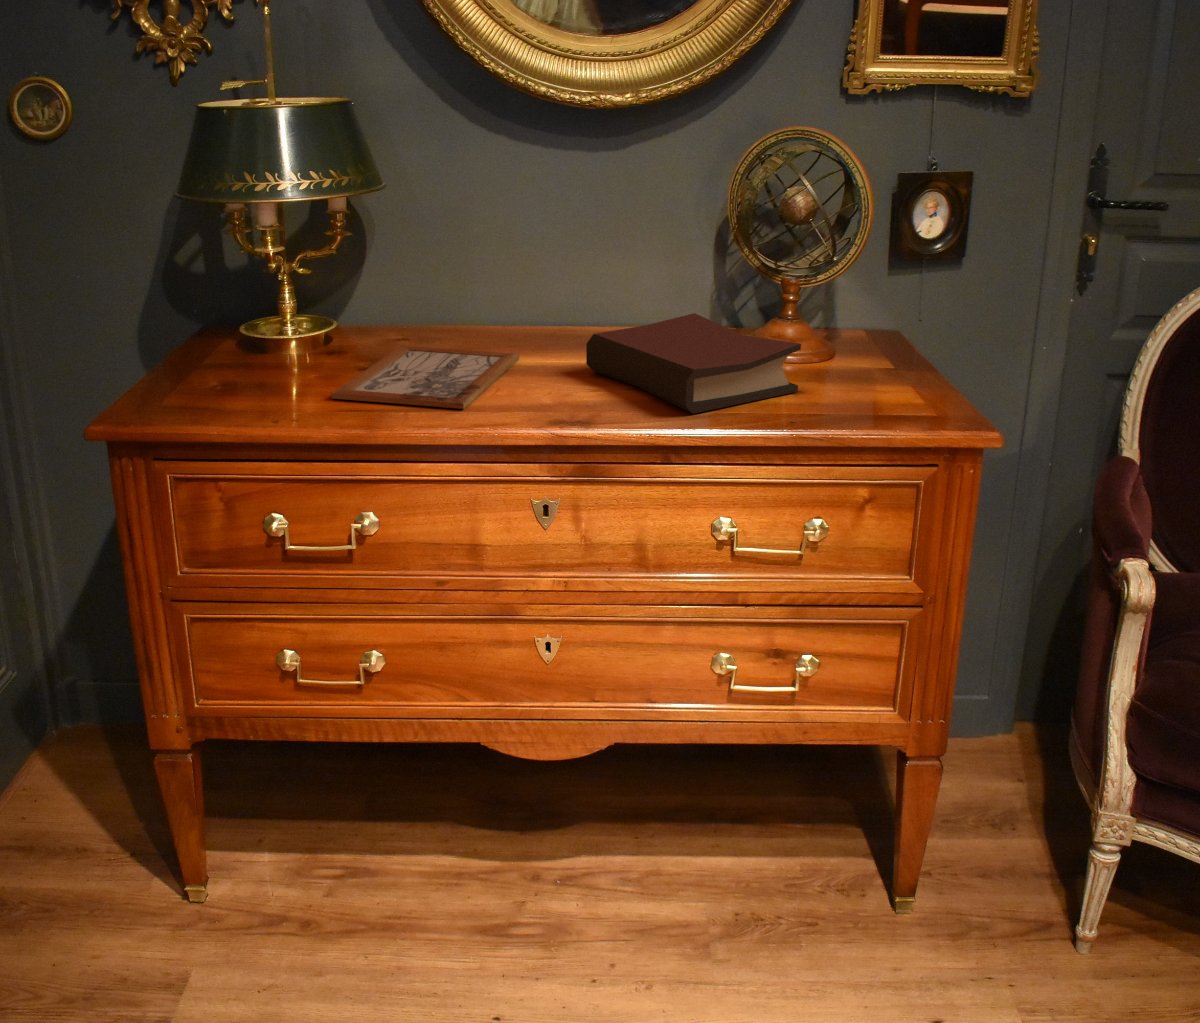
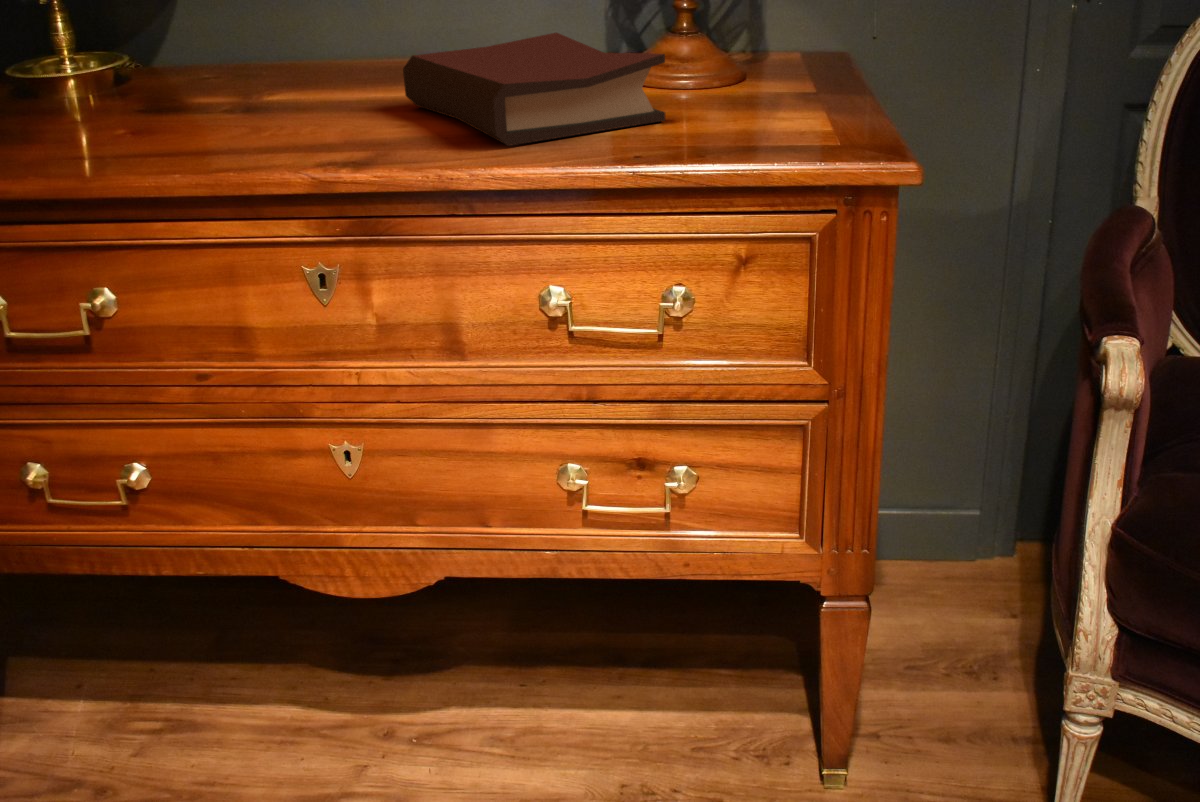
picture frame: present [331,346,519,409] -> none [58,85,336,147]

